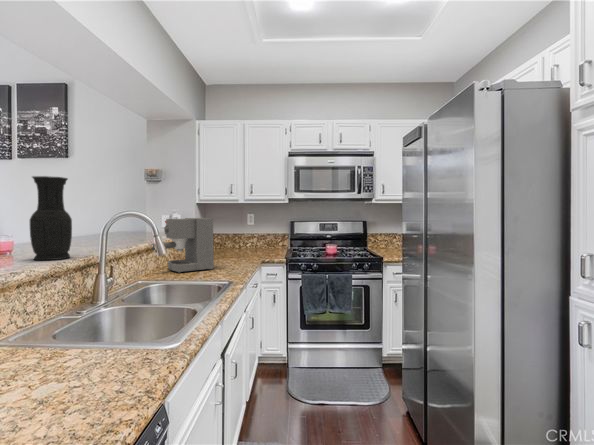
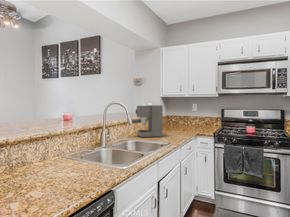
vase: present [30,176,72,260] -> none [60,82,80,125]

